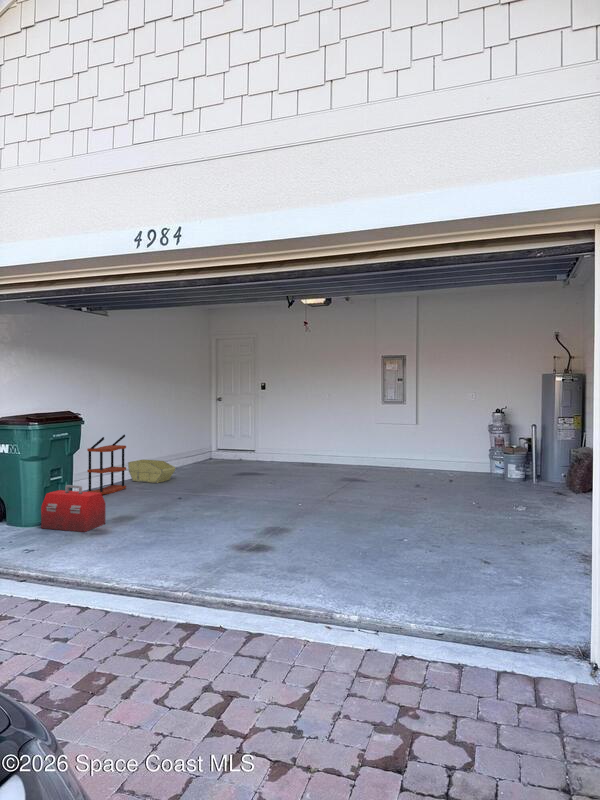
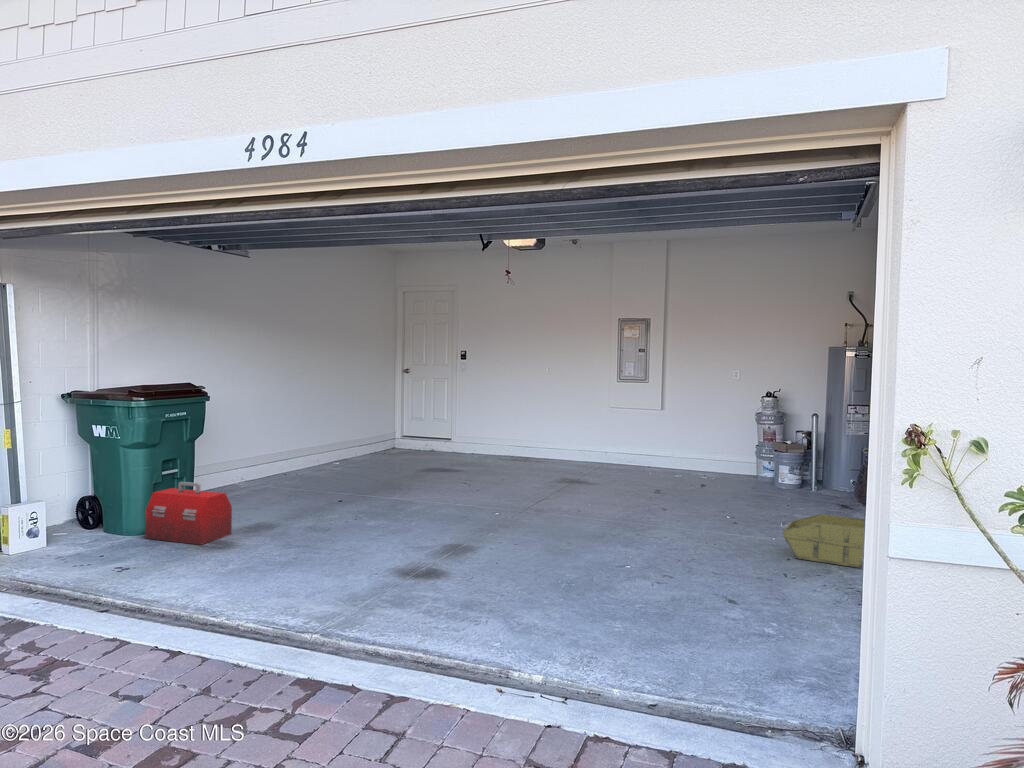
shelving unit: present [87,435,126,494] -> none [218,415,272,493]
storage bin: present [128,460,175,483] -> present [783,514,864,568]

